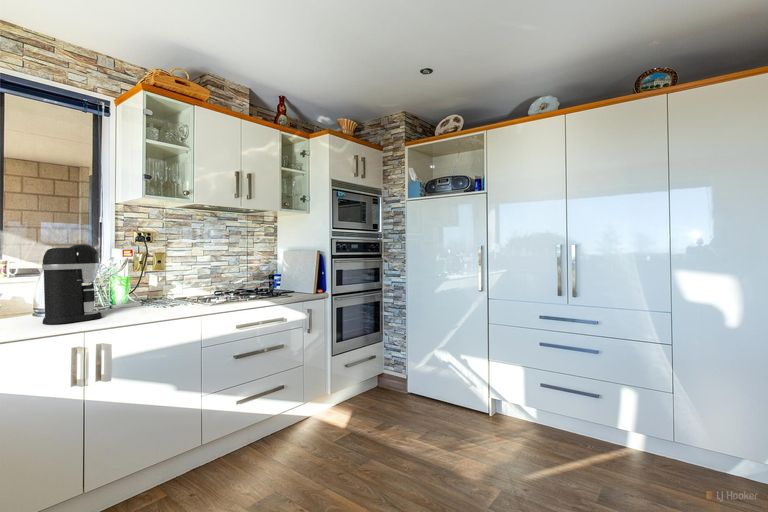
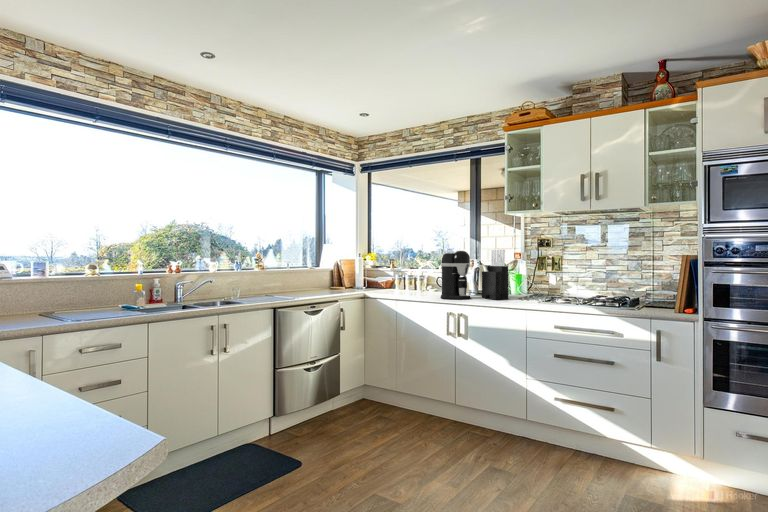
knife block: none [107,244,152,313] -> present [482,250,508,300]

